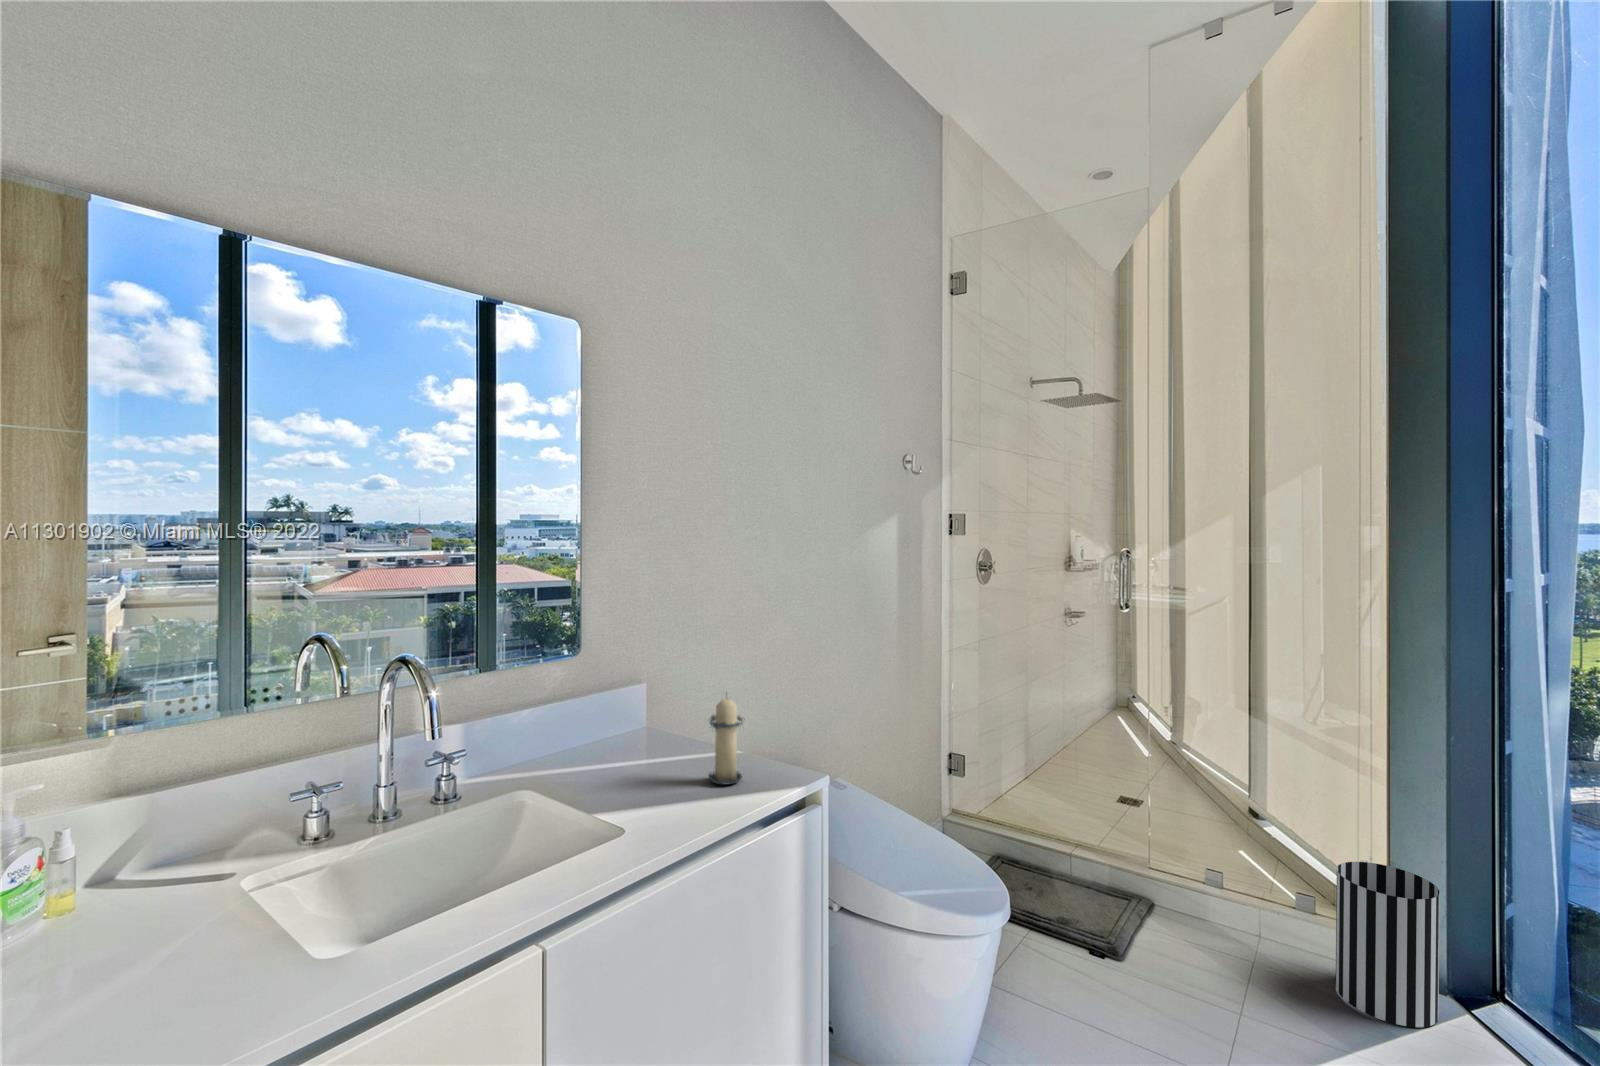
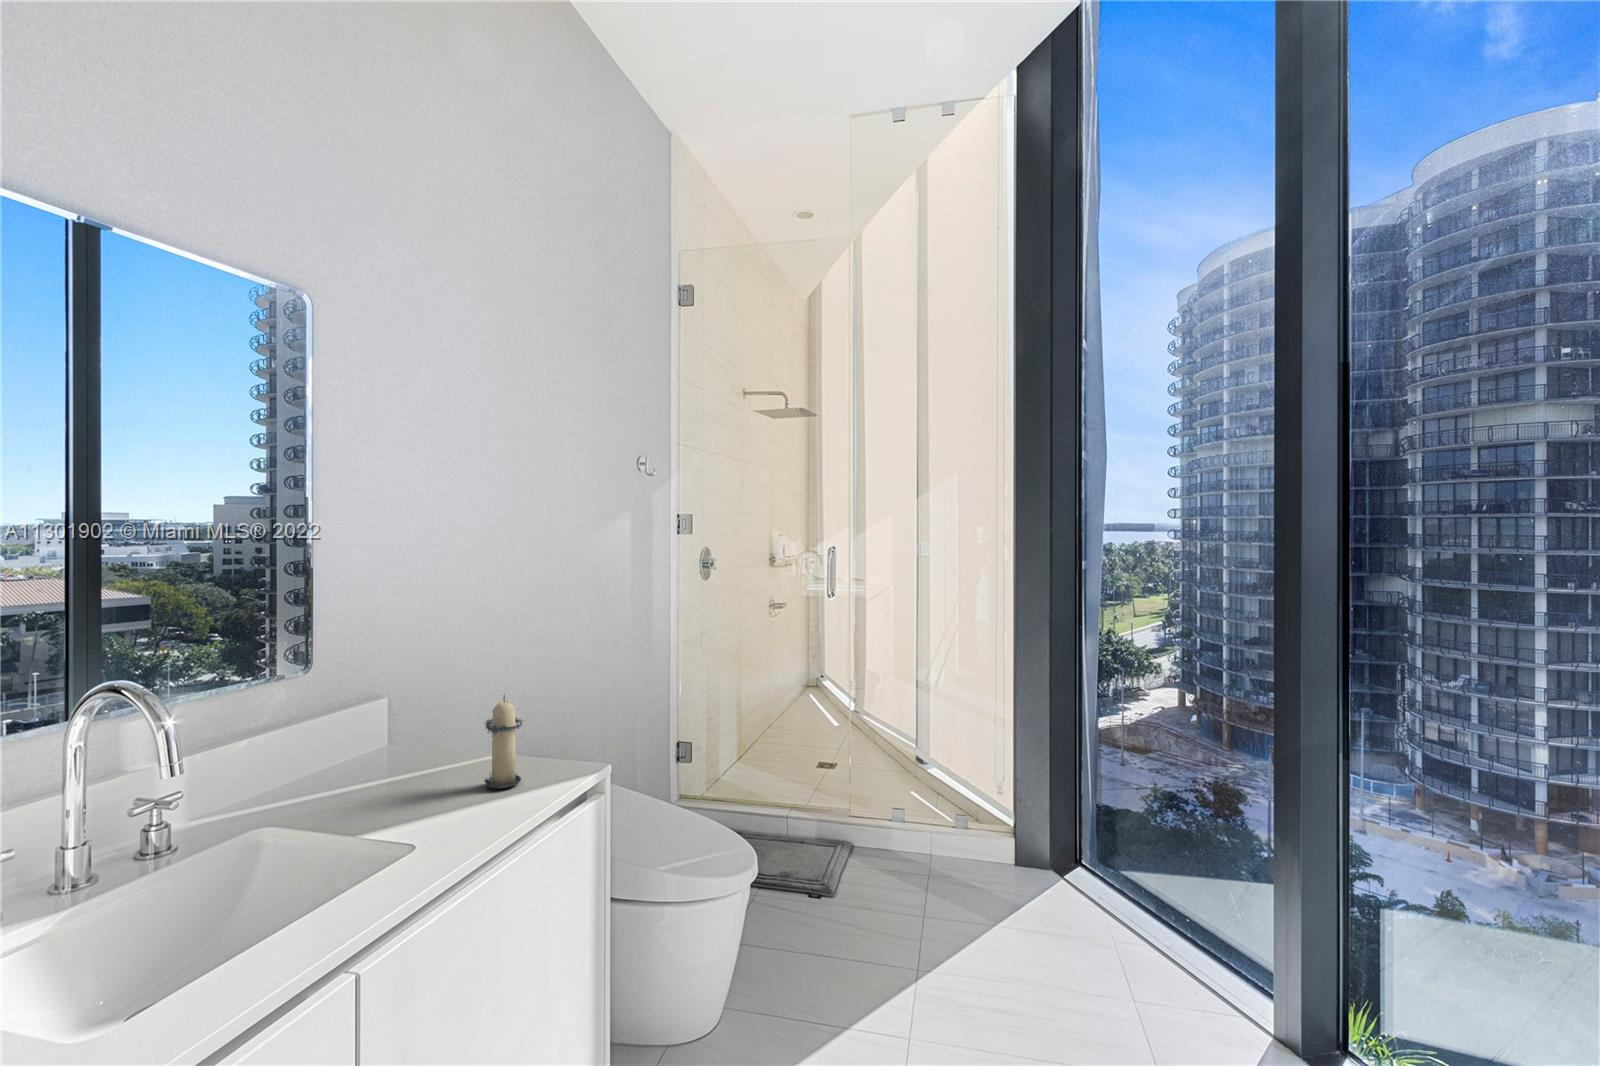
wastebasket: present [1336,862,1440,1027] -> none [983,783,1047,899]

